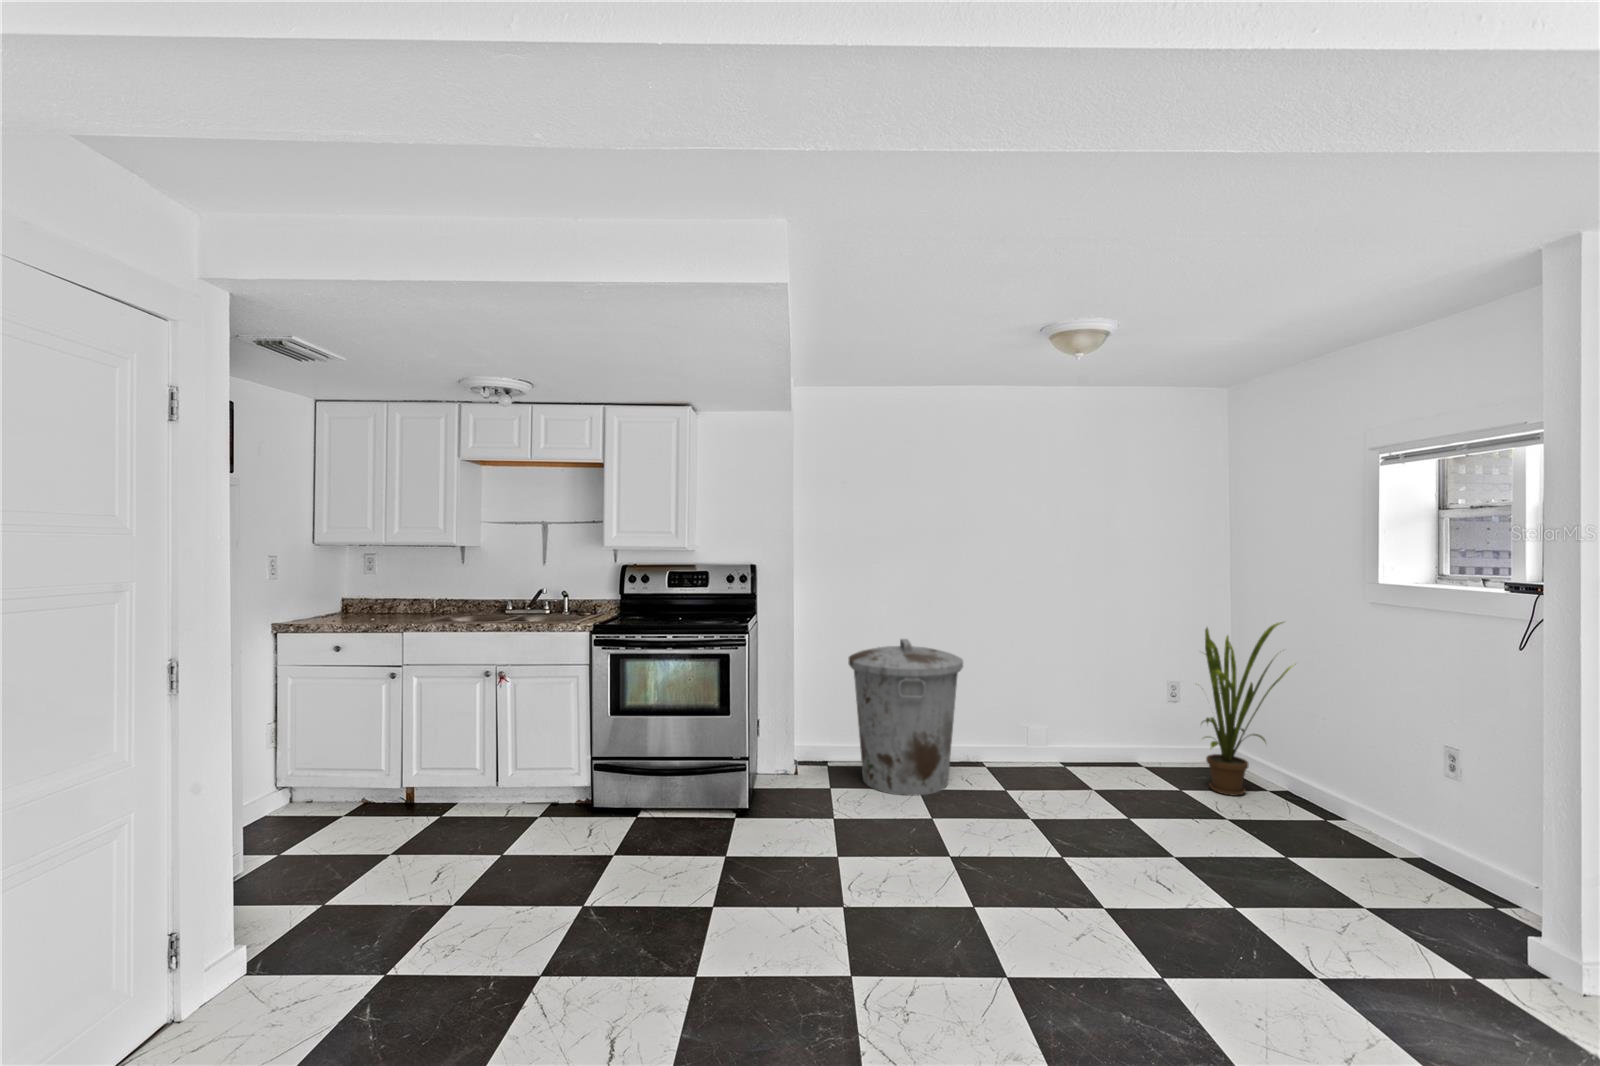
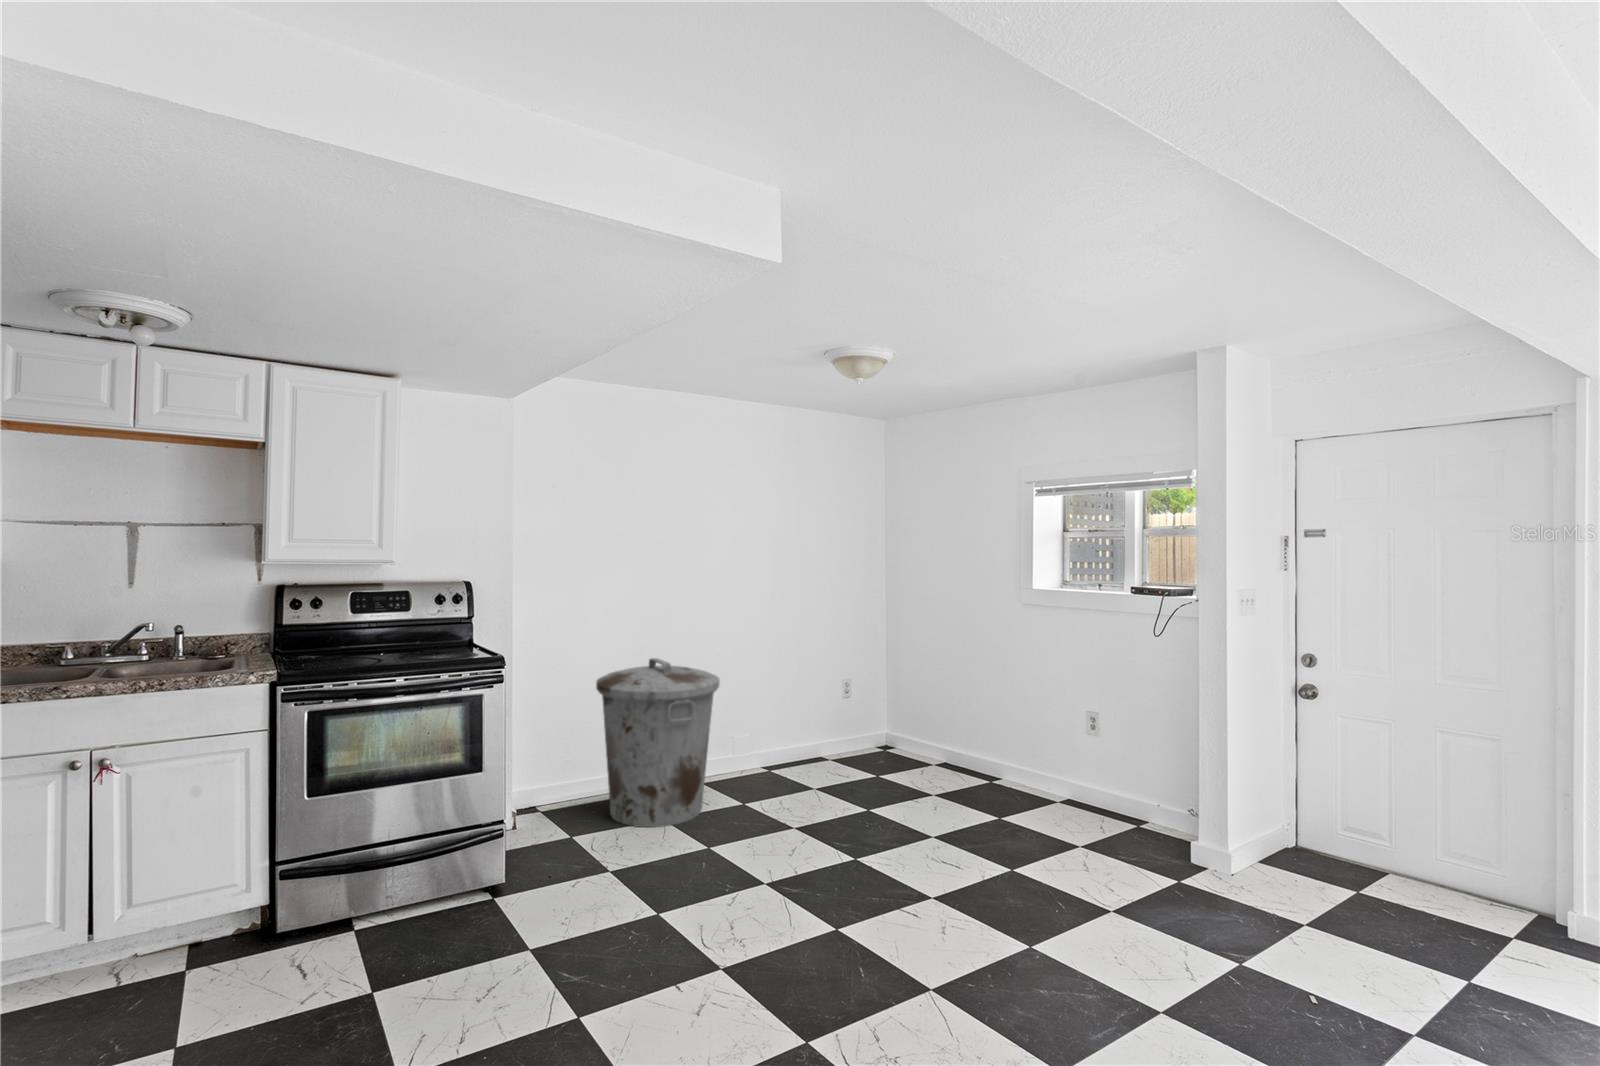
house plant: present [1202,622,1292,796] -> none [896,620,970,770]

